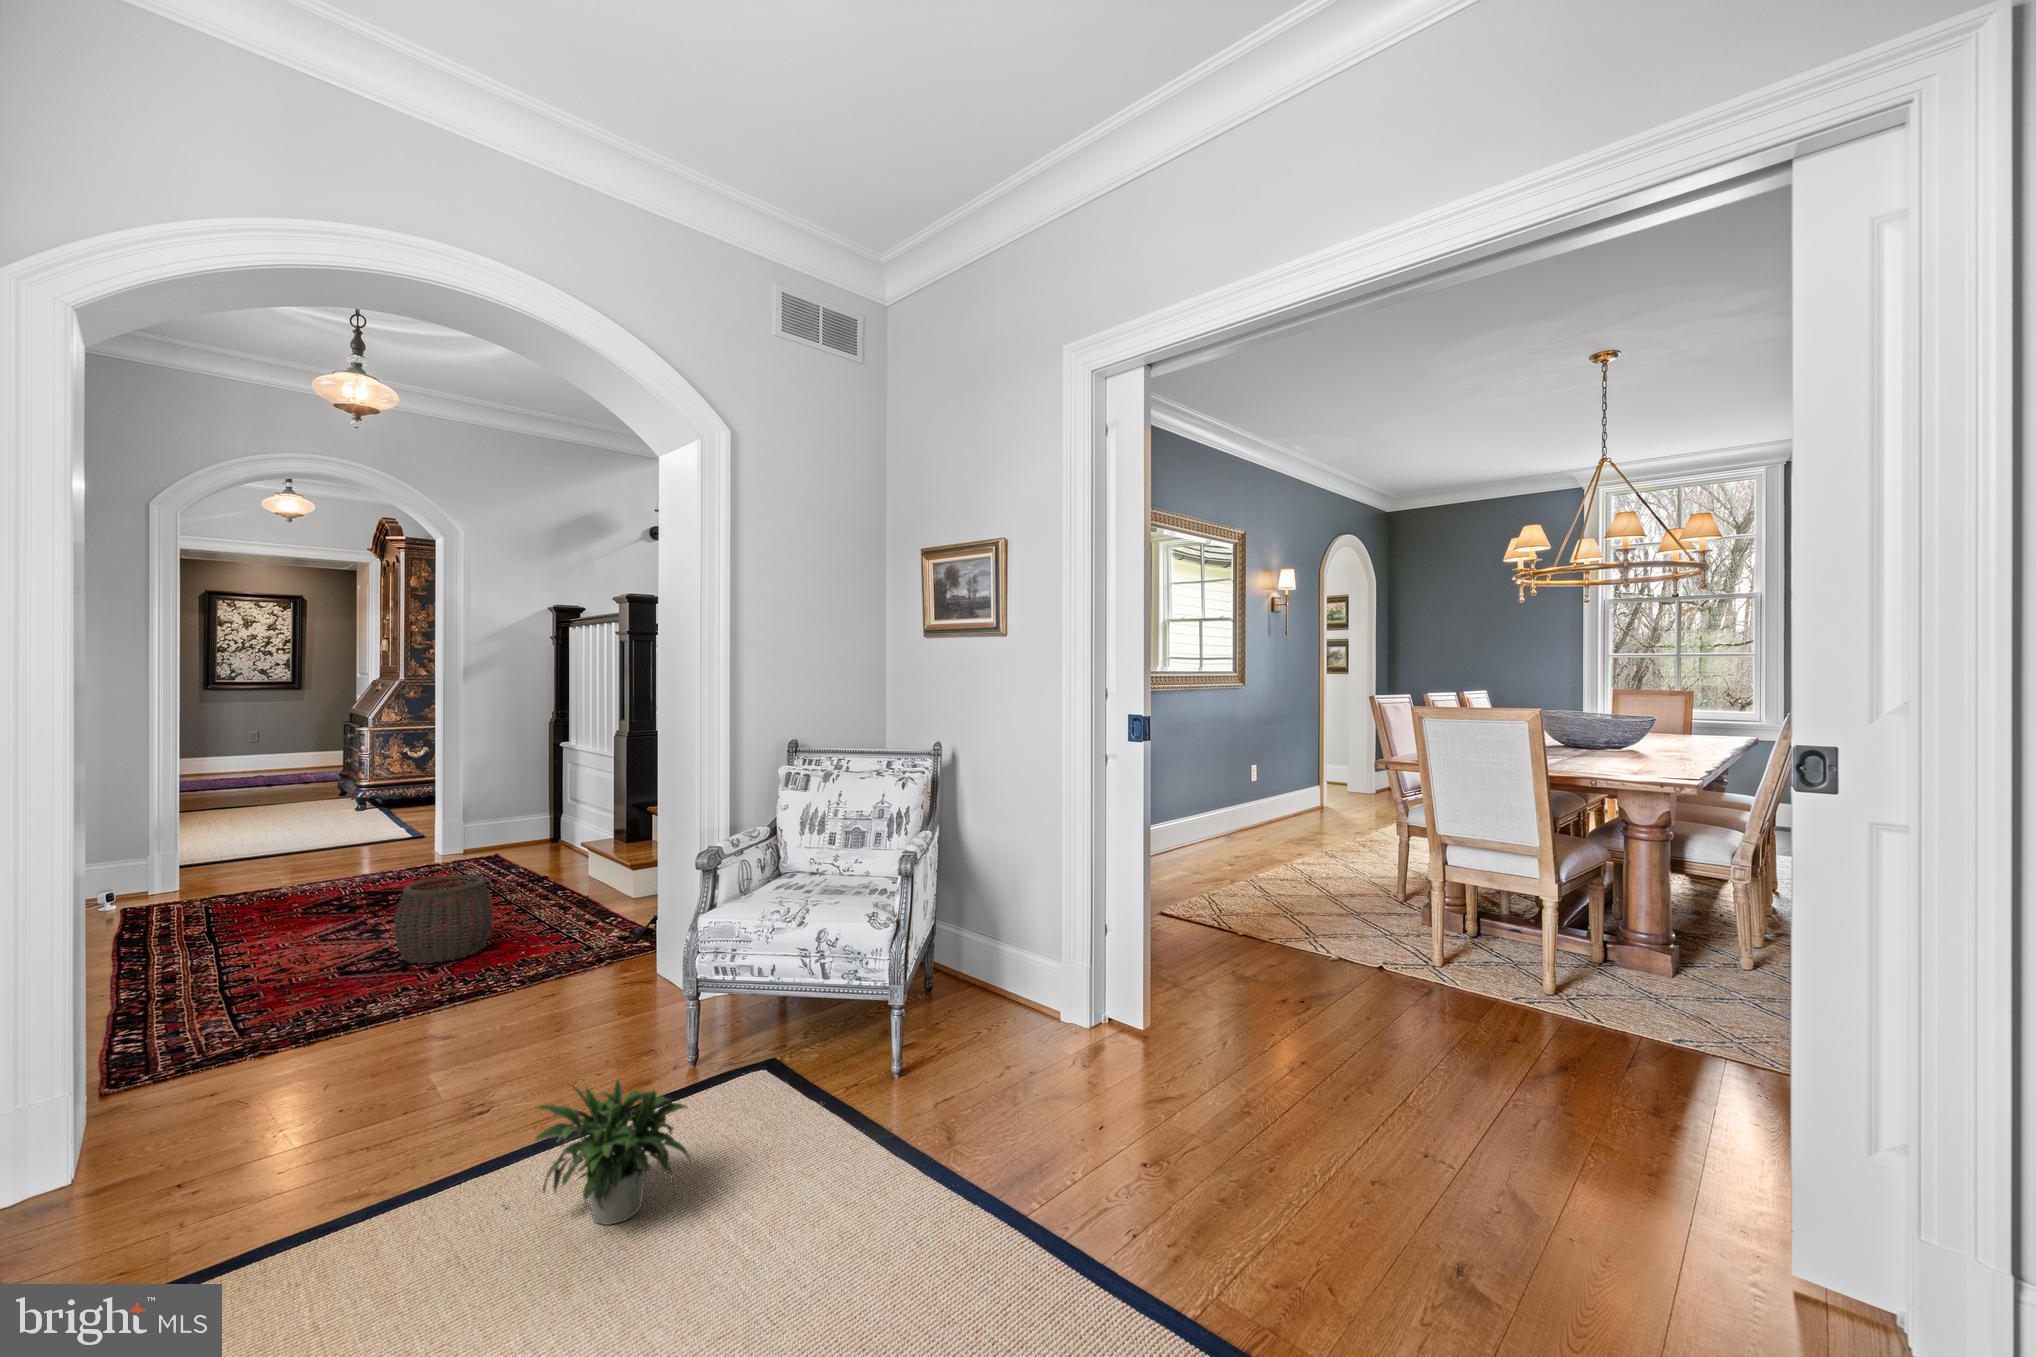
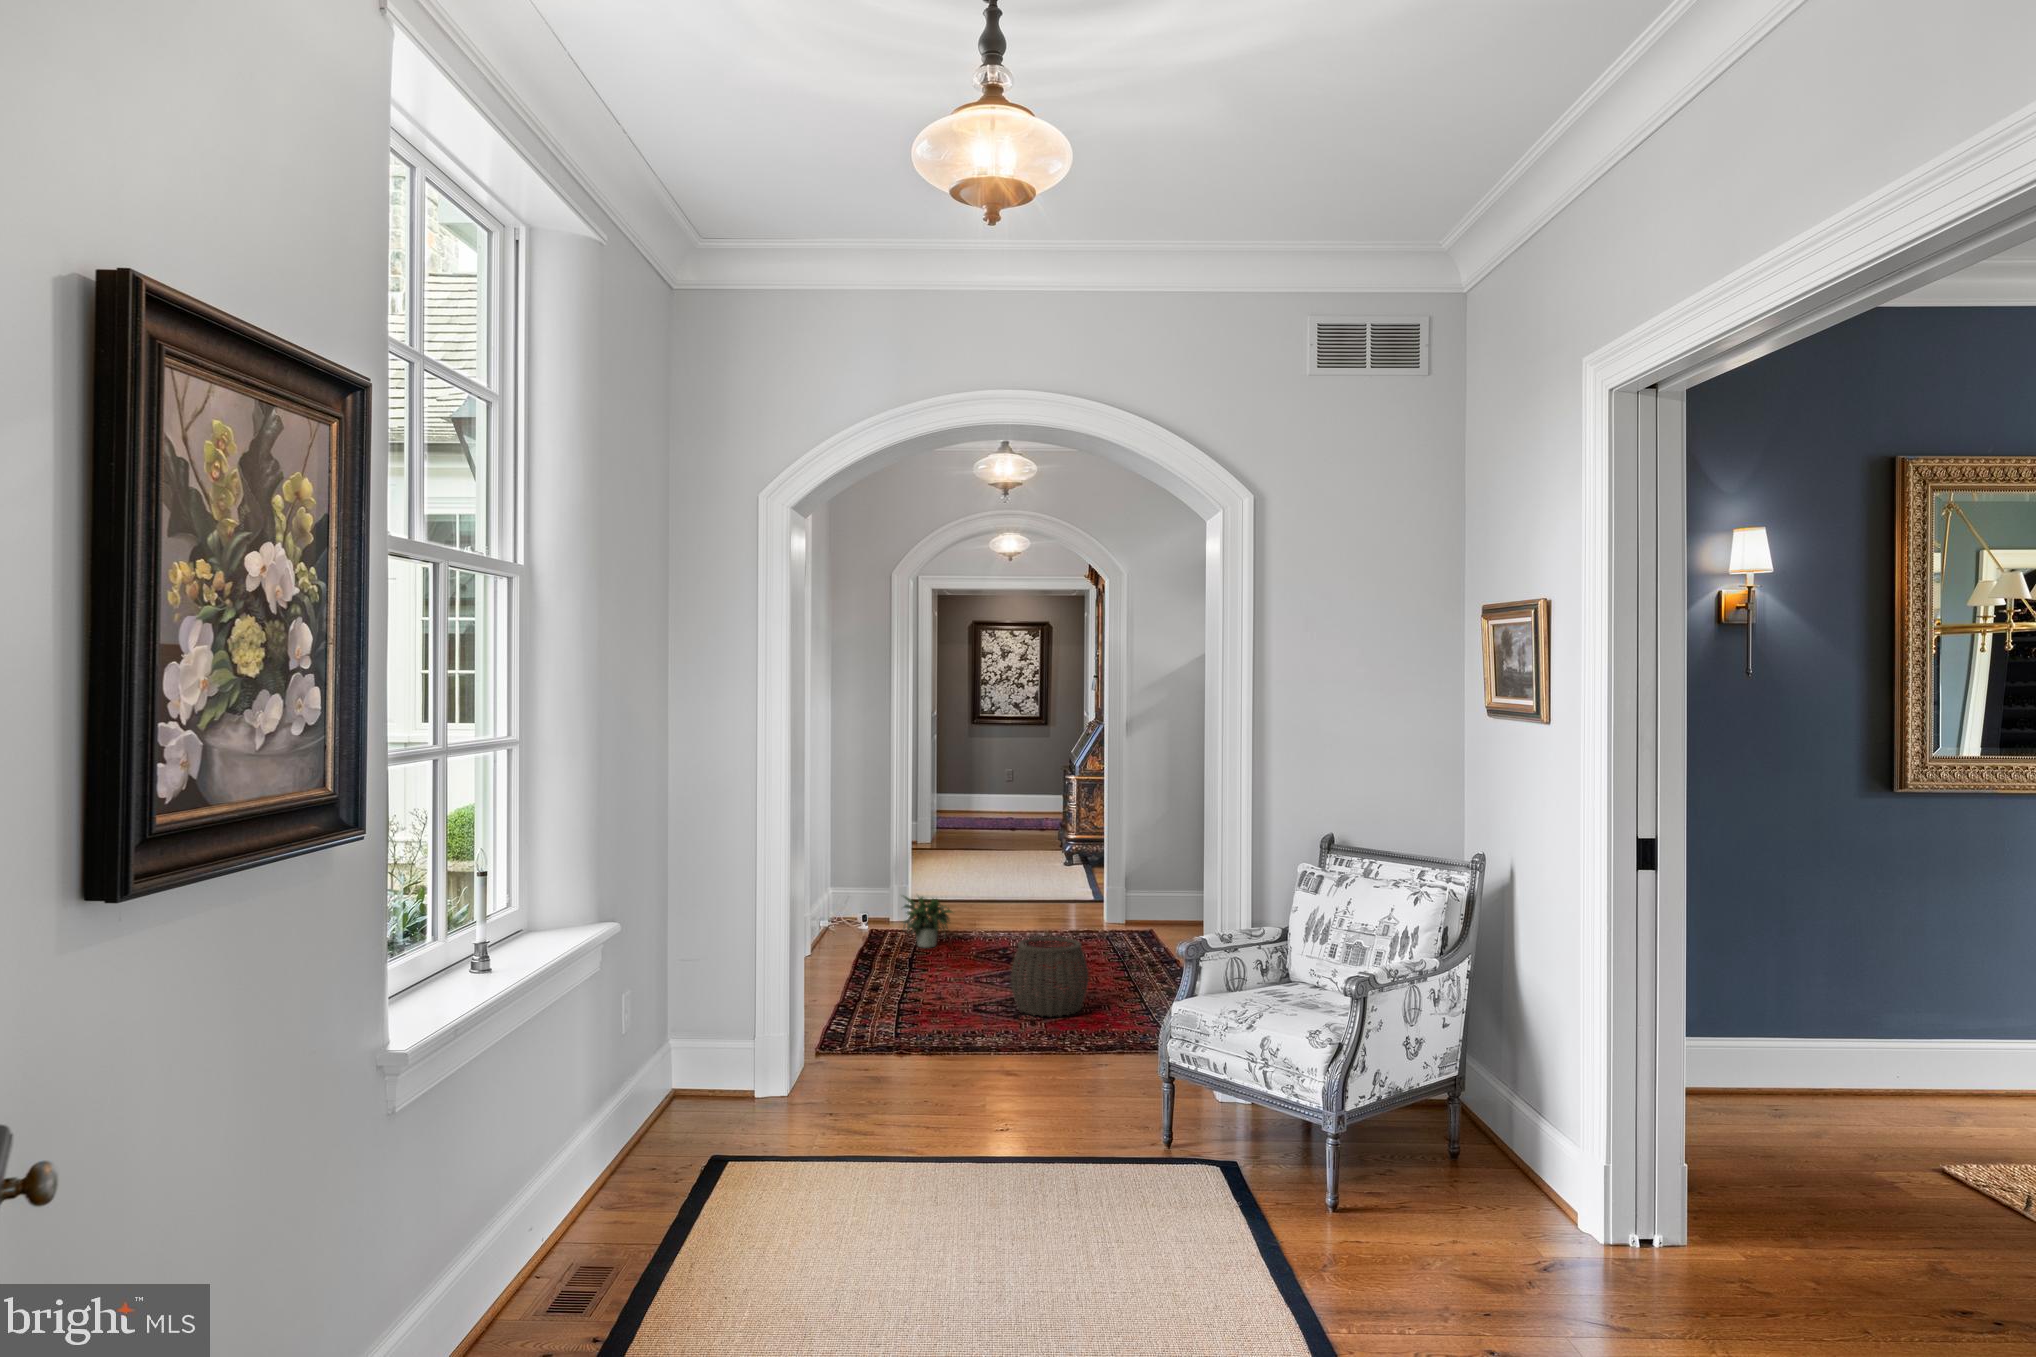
potted plant: present [501,1080,691,1225] -> present [903,896,952,948]

